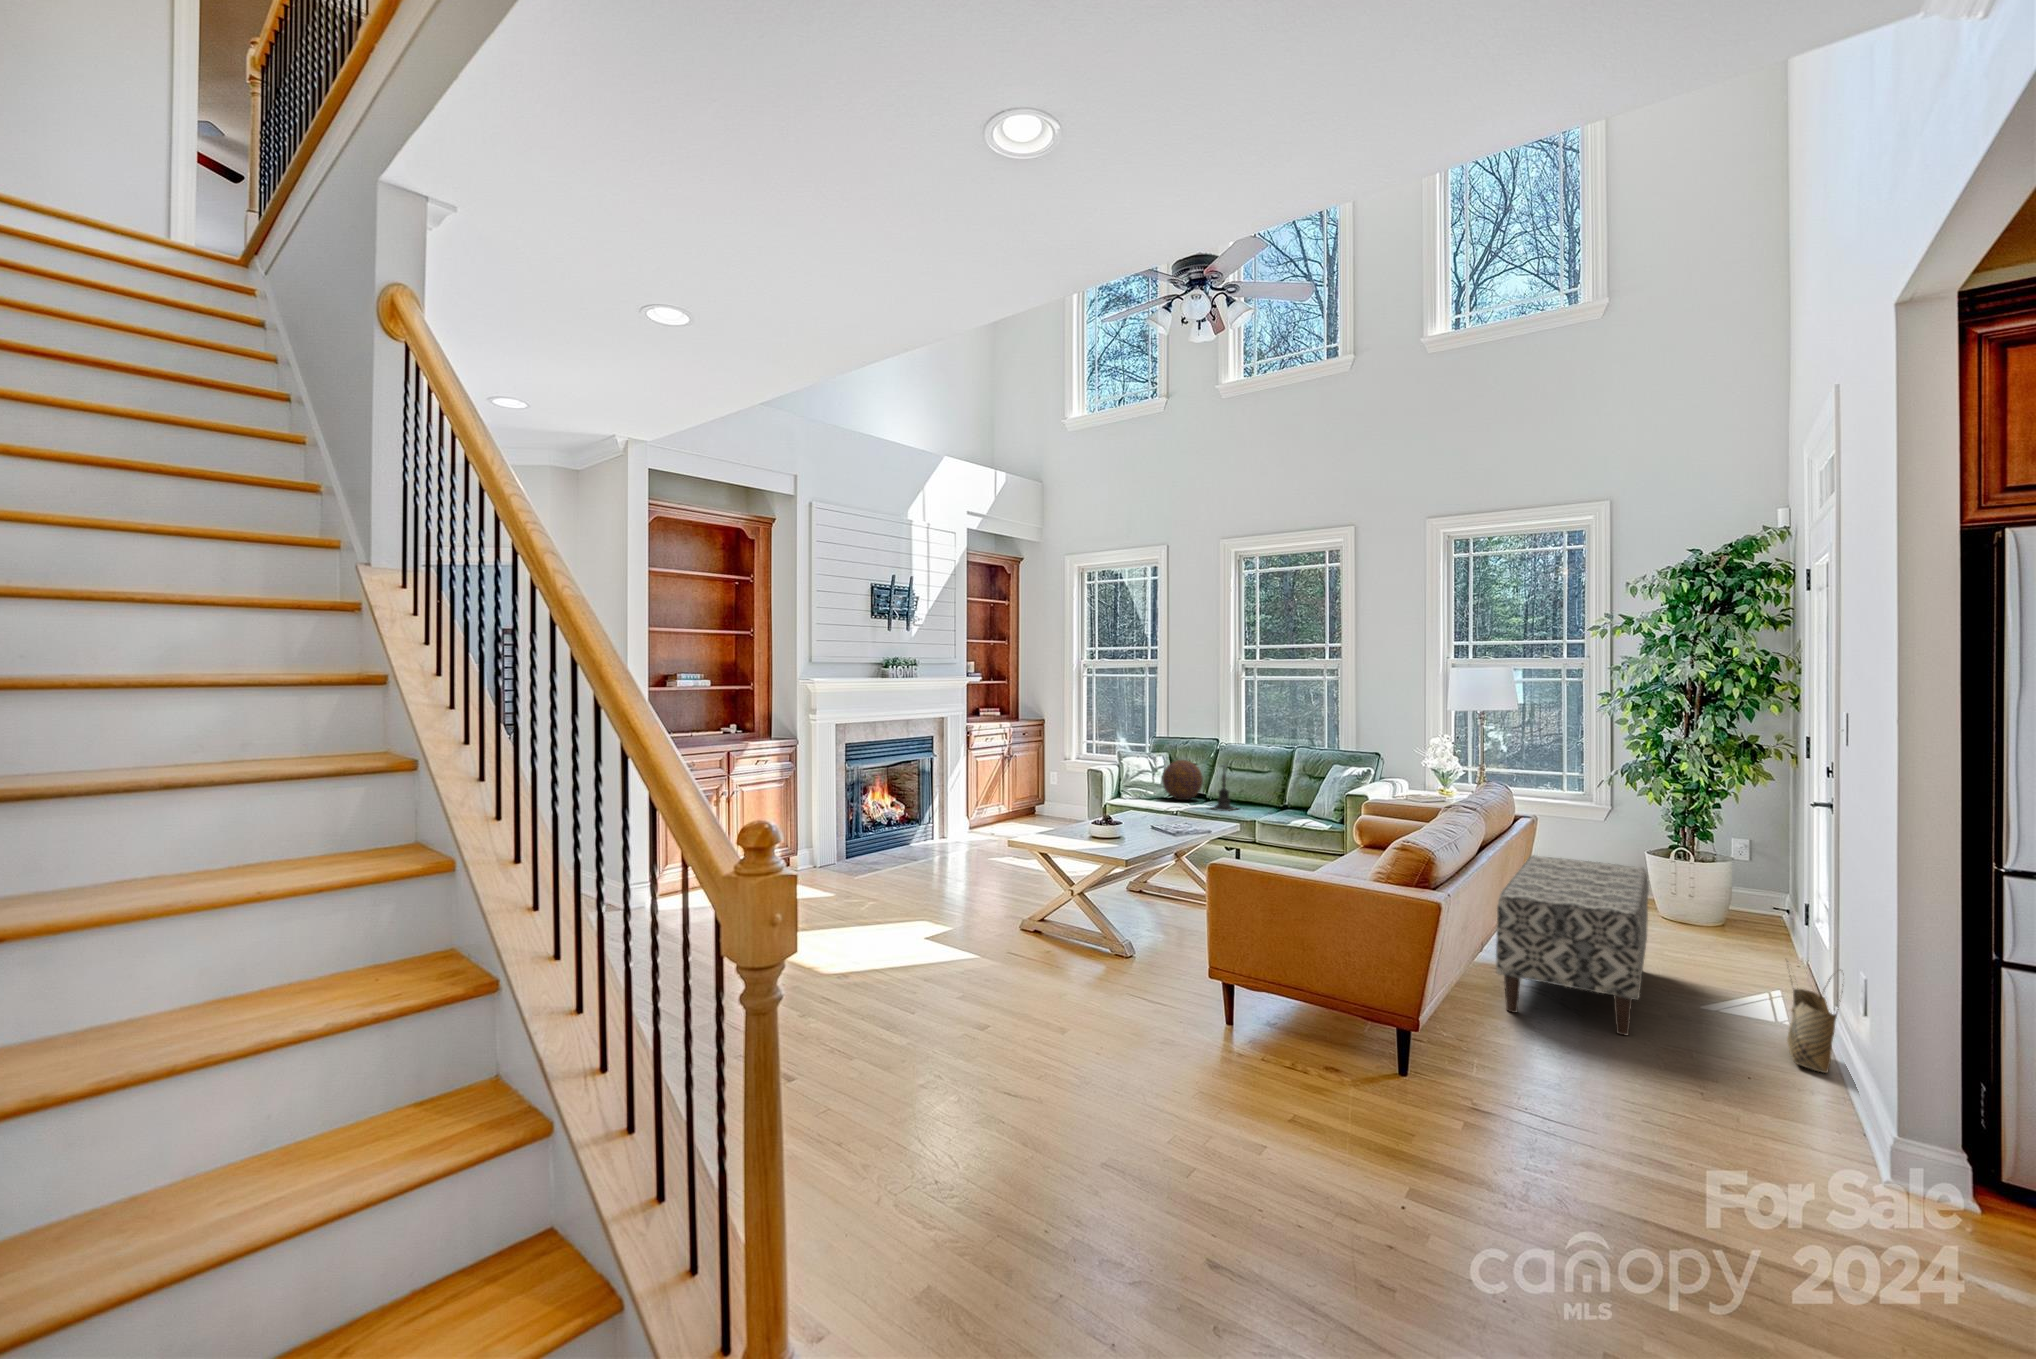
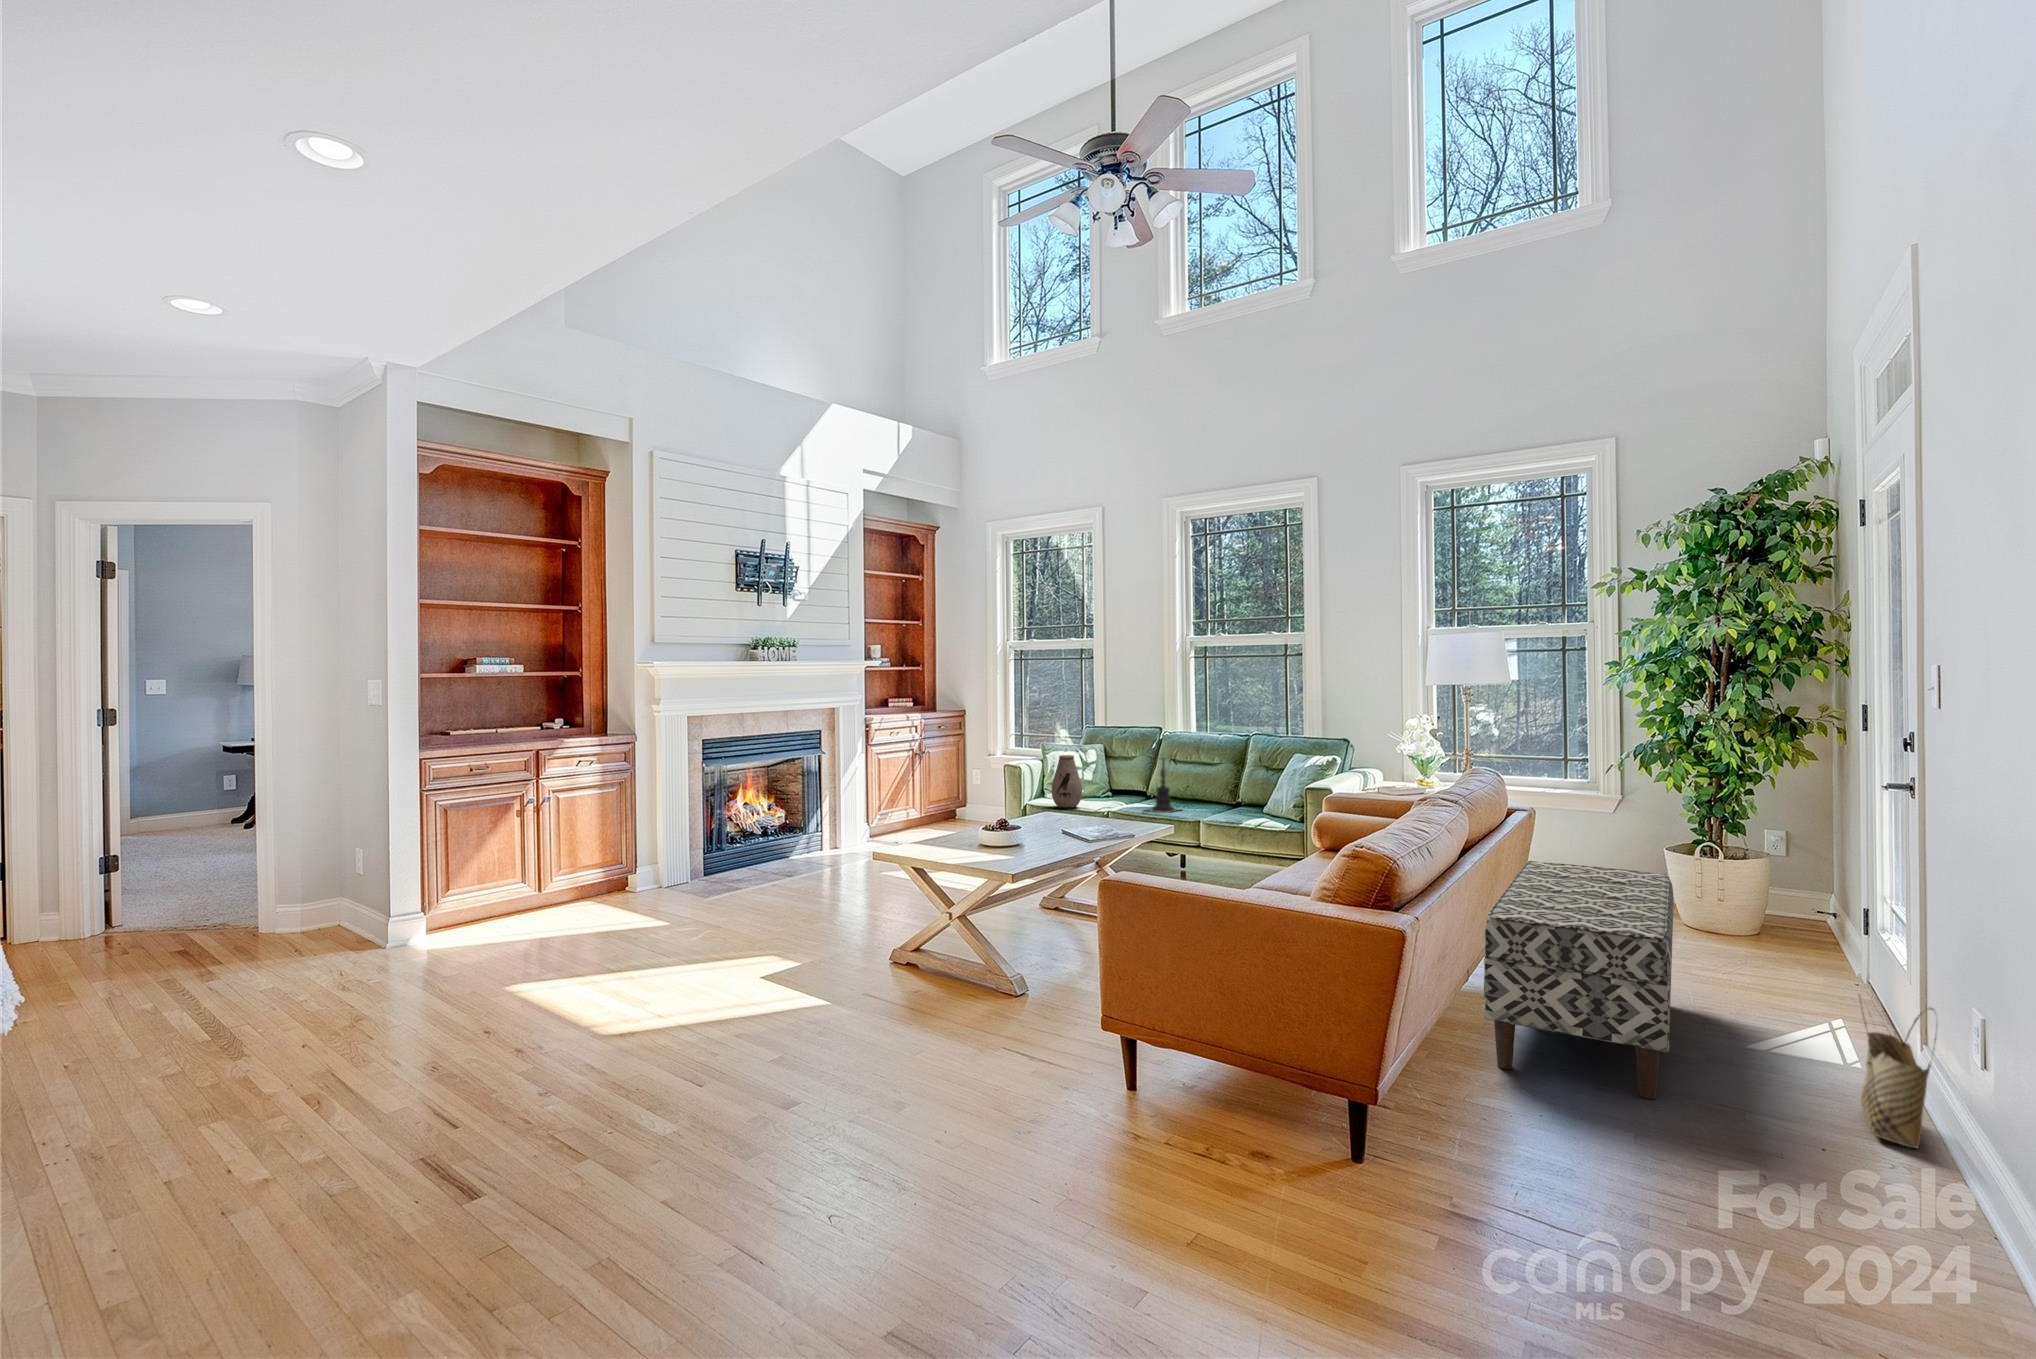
decorative orb: present [1162,760,1203,800] -> none [1093,752,1141,801]
vase: none [1131,762,1156,806] -> present [1051,755,1082,809]

